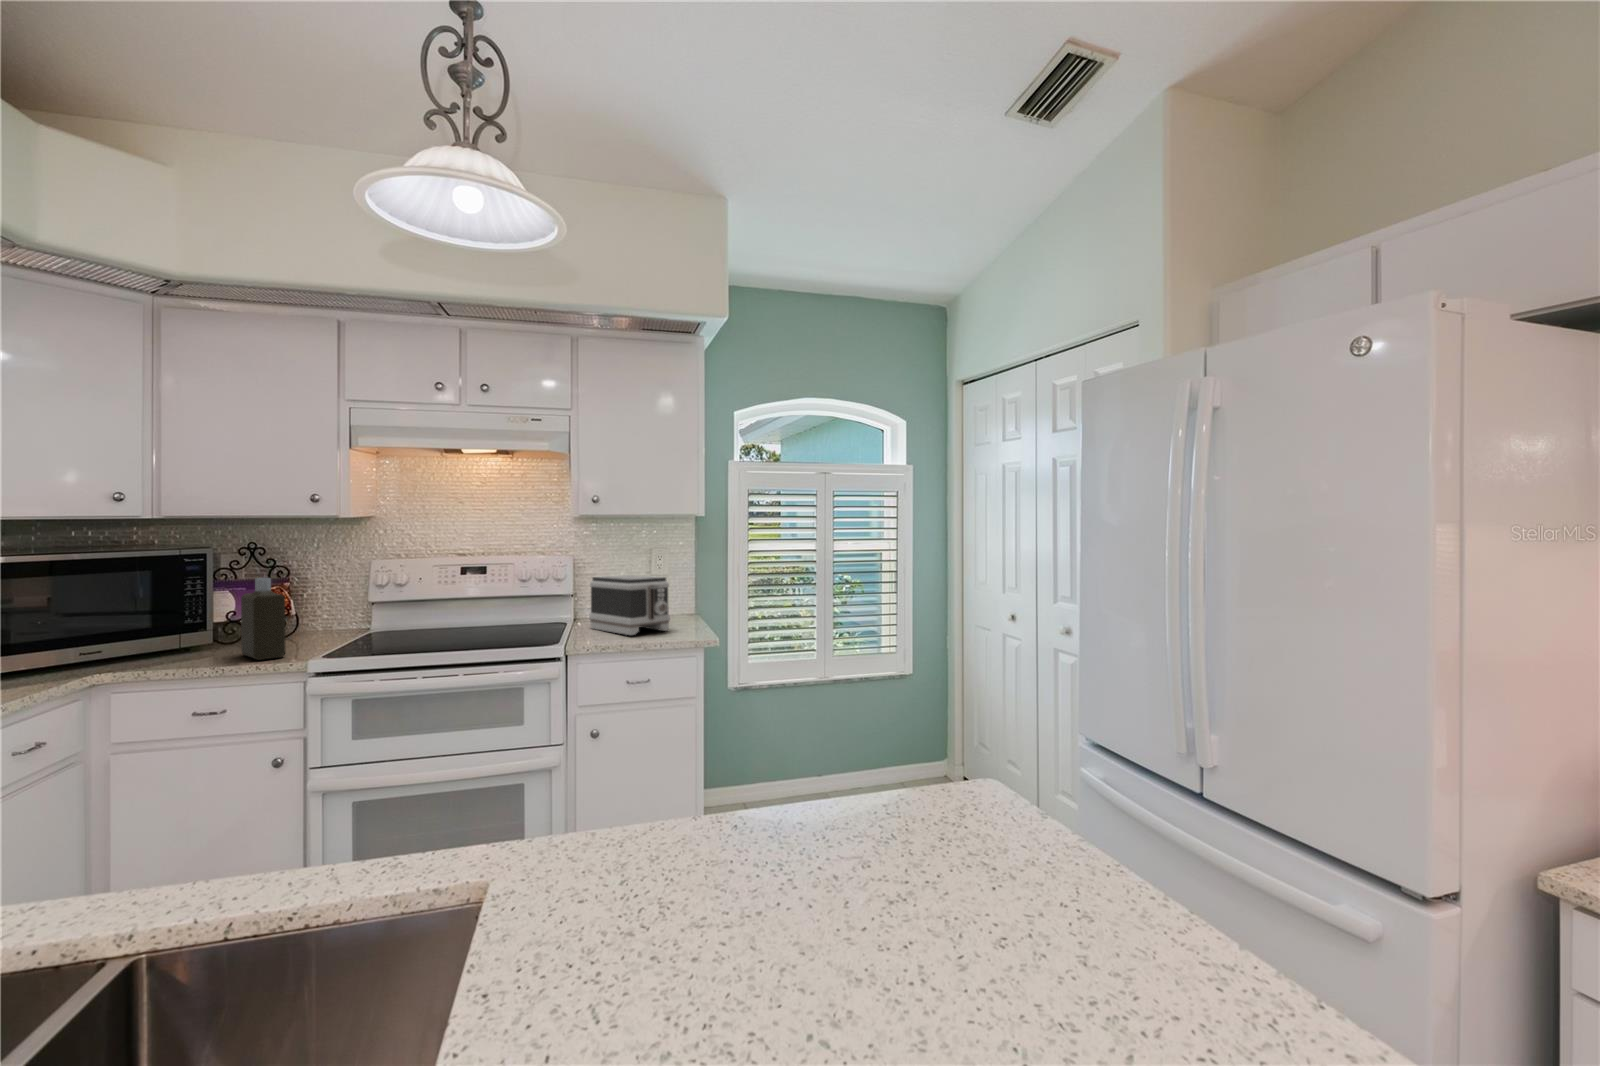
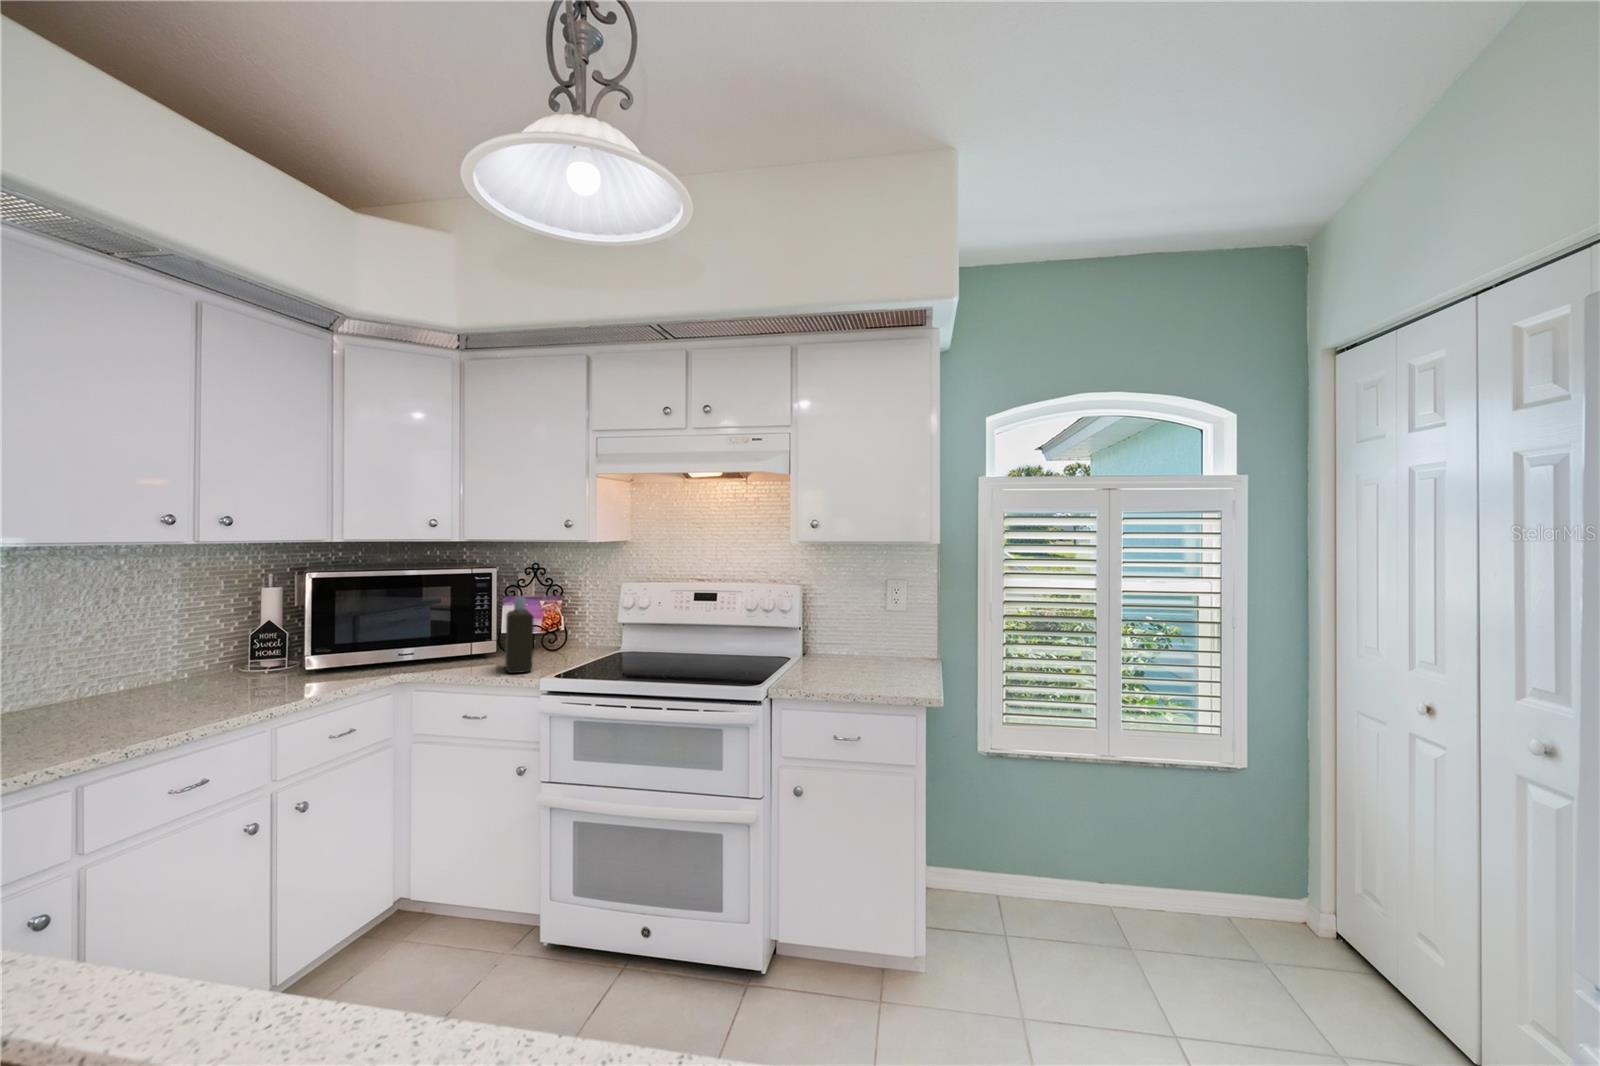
toaster: present [589,575,670,635] -> none [809,609,892,681]

